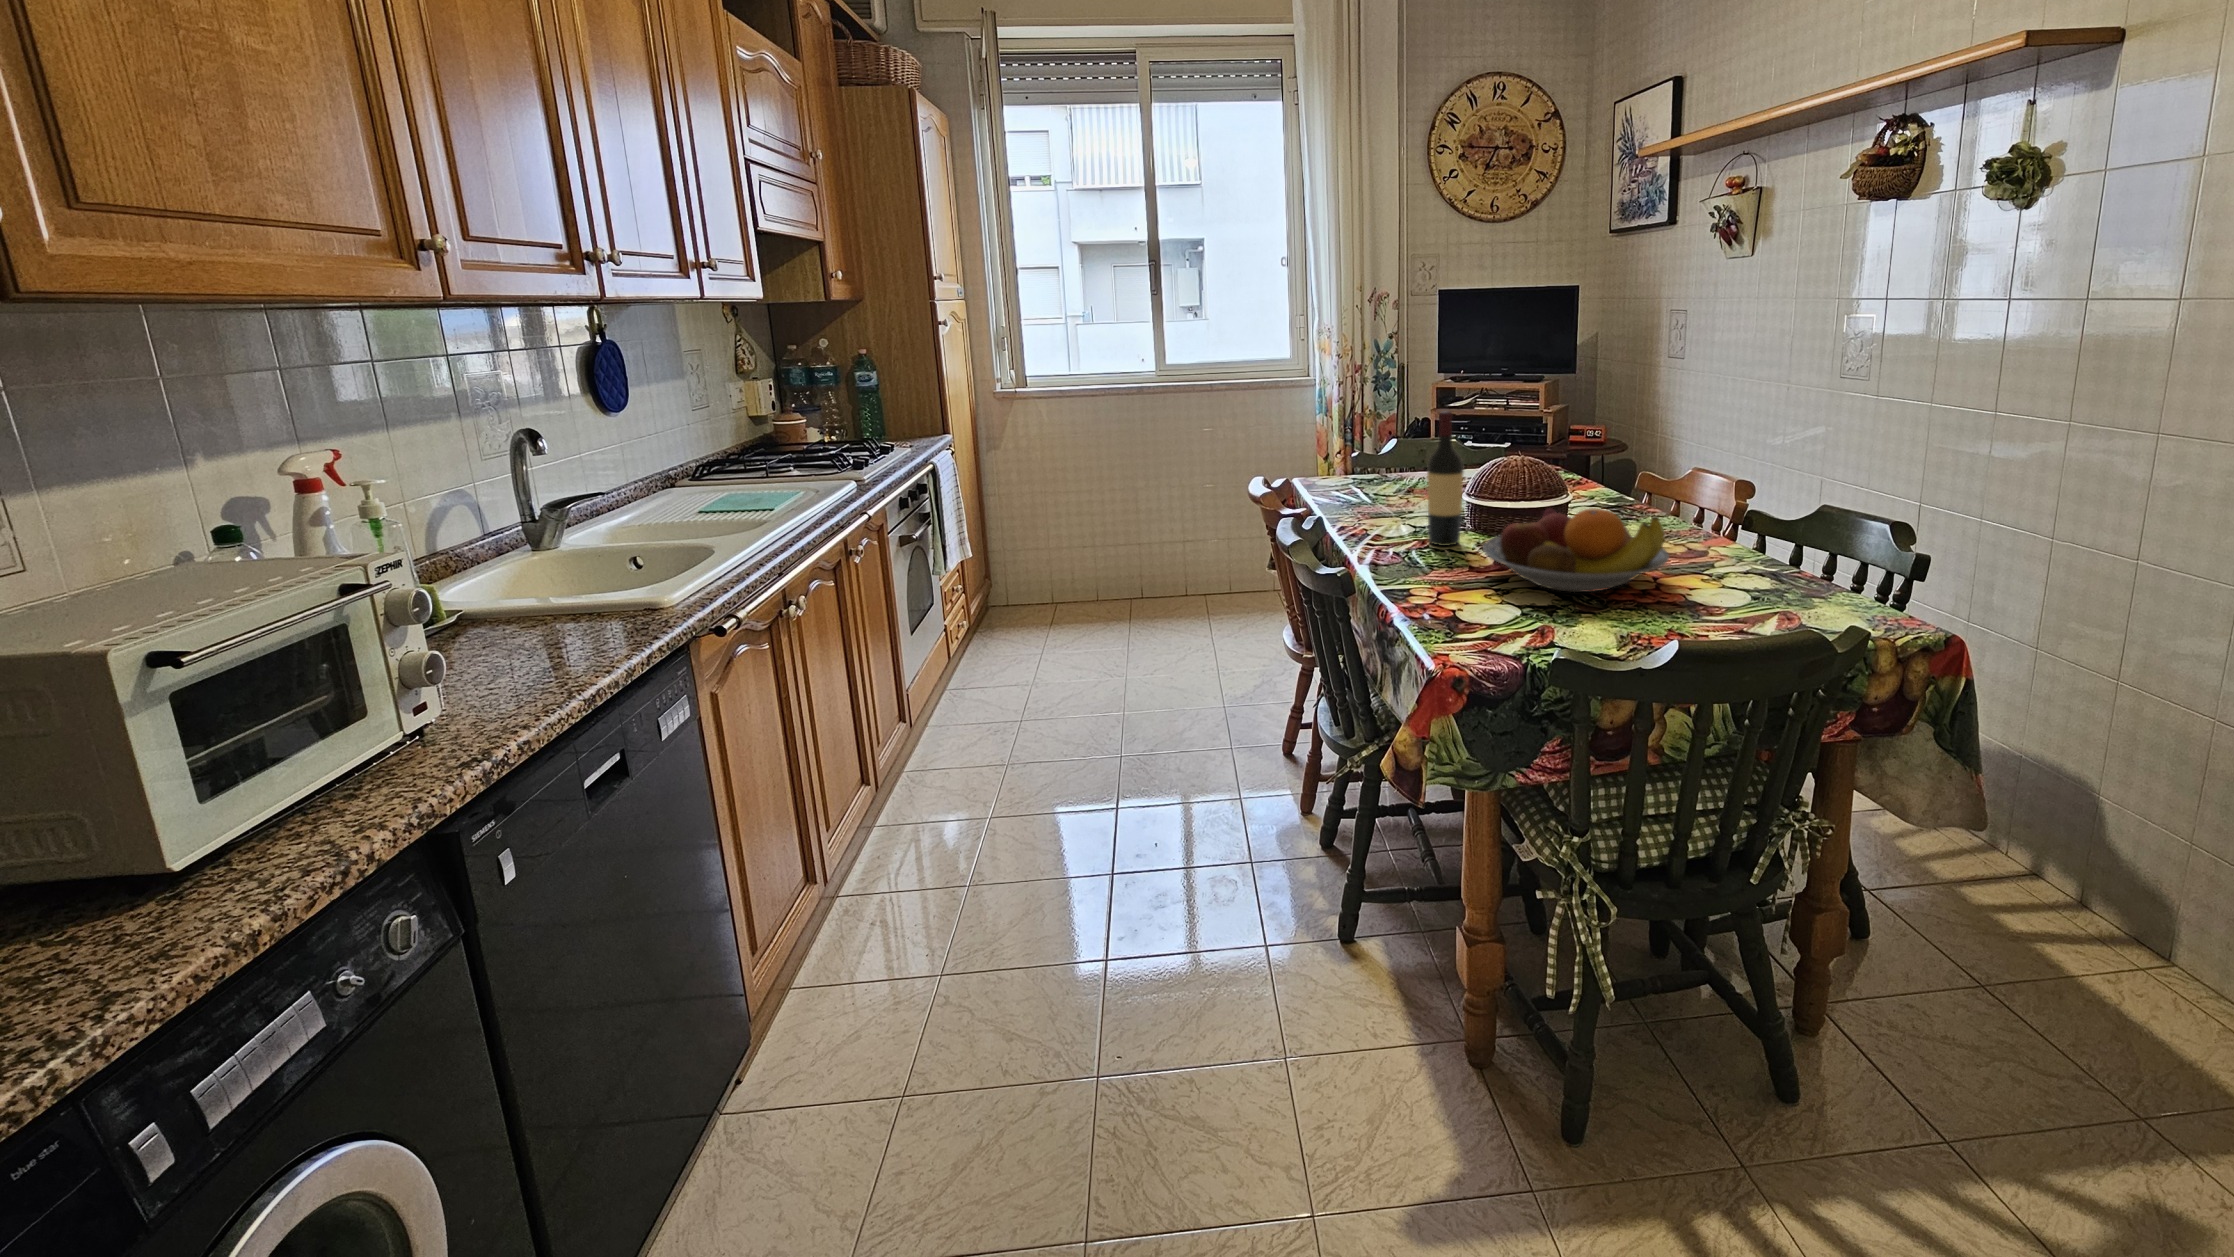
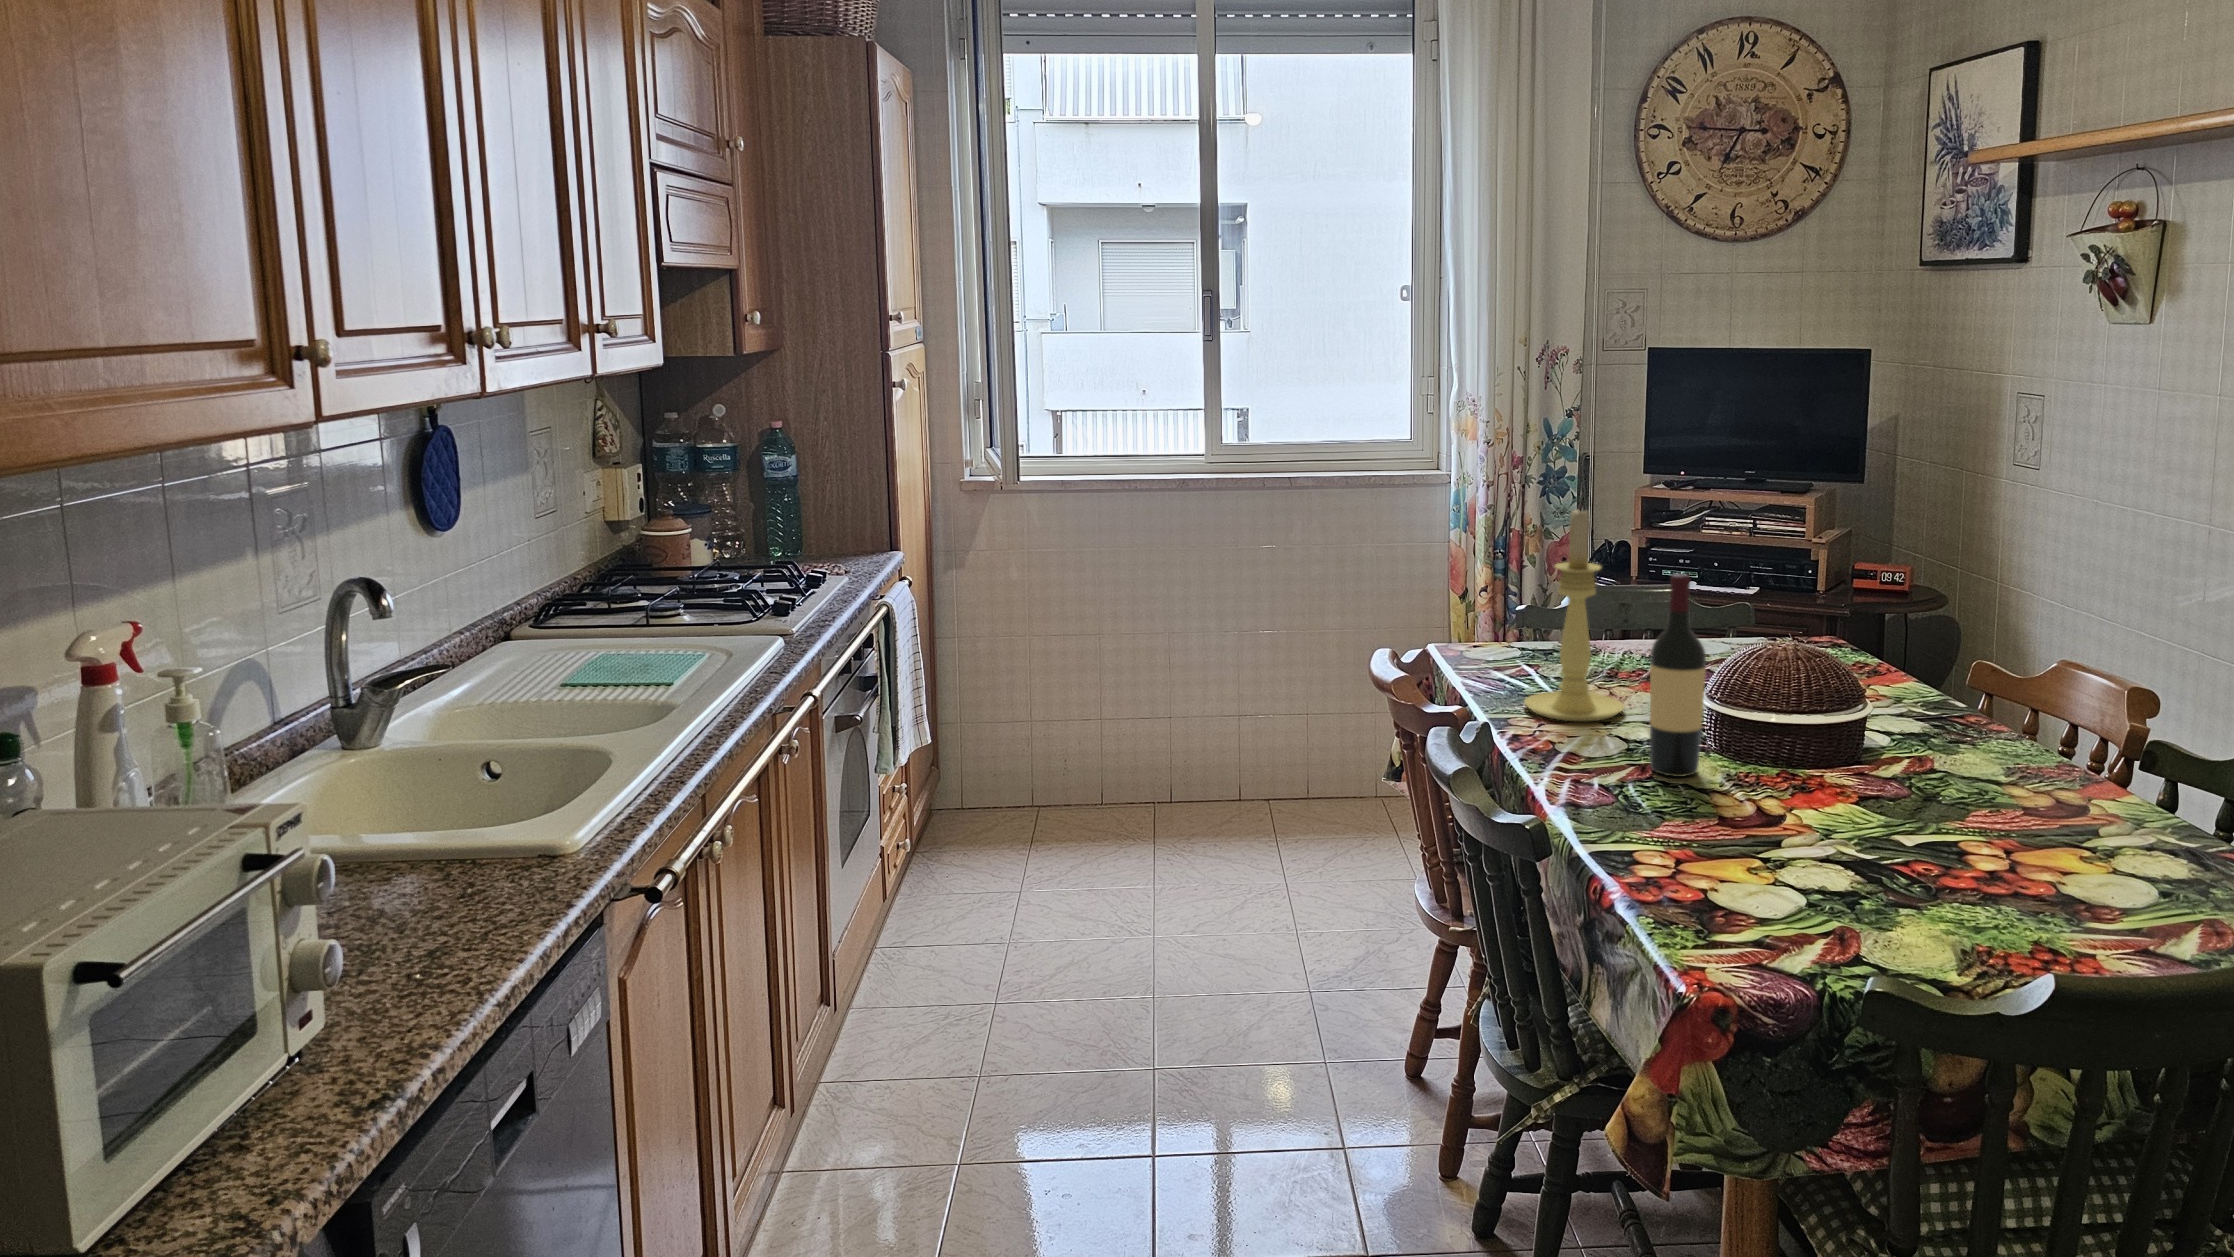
candle holder: none [1351,376,1416,518] -> present [1524,510,1624,721]
fruit bowl: present [1483,508,1669,592] -> none [1741,731,2032,870]

